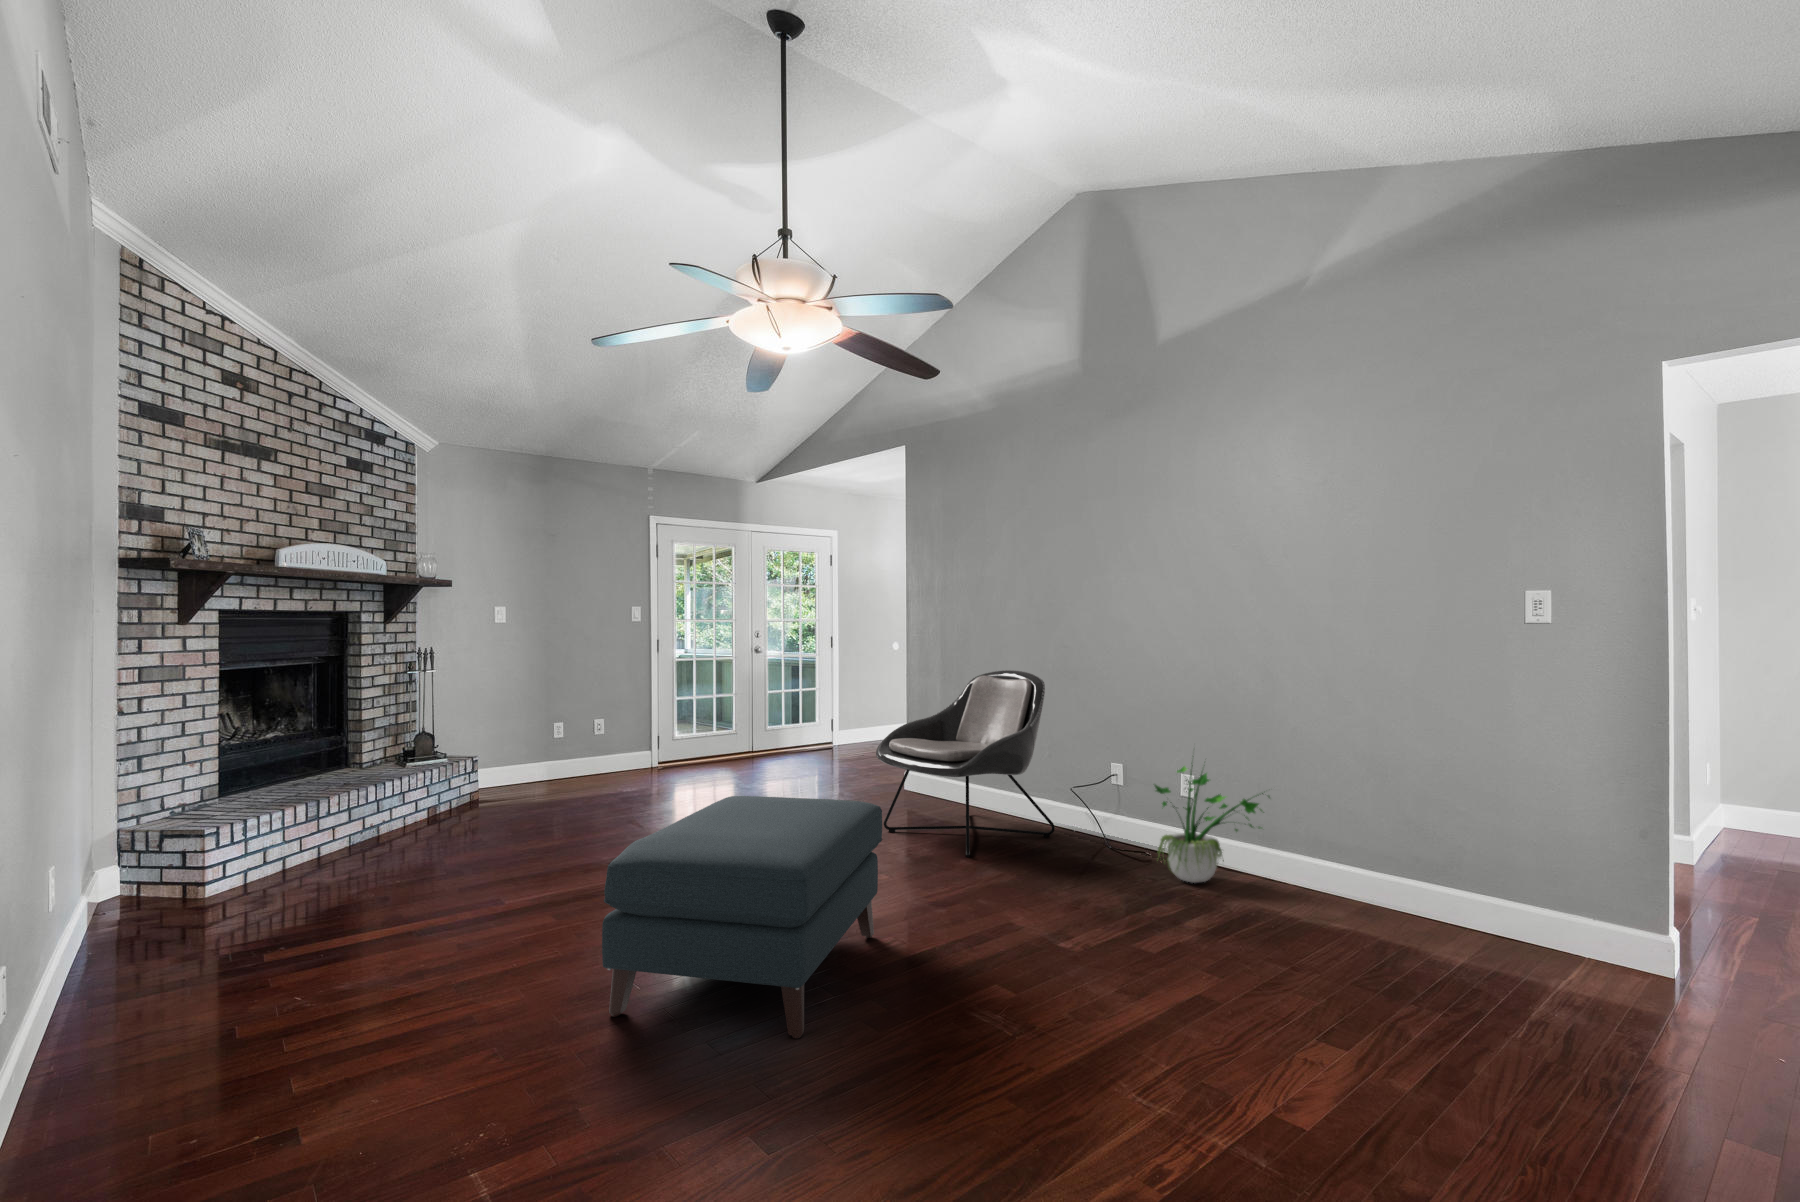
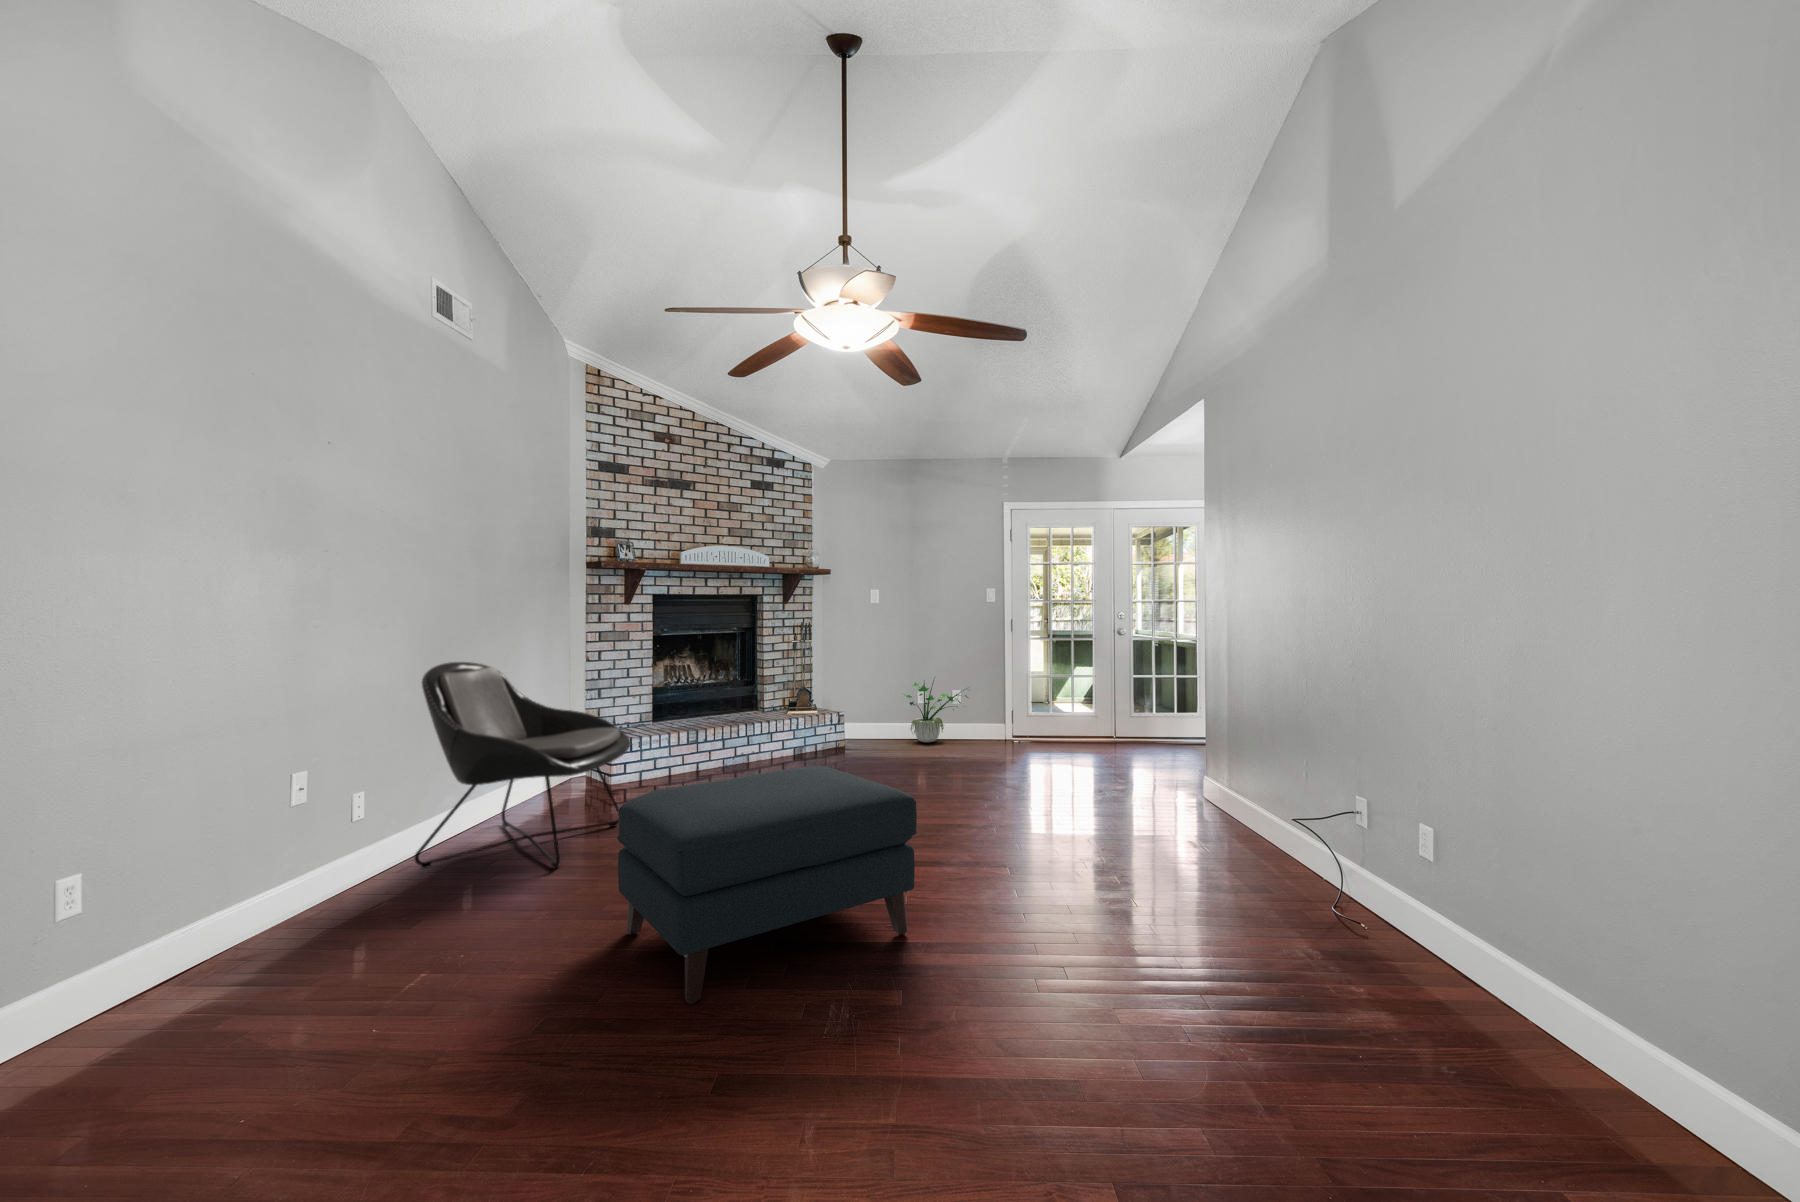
lounge chair: present [876,670,1055,857] -> present [415,662,631,868]
potted plant: present [1155,763,1270,883] -> present [905,681,968,743]

